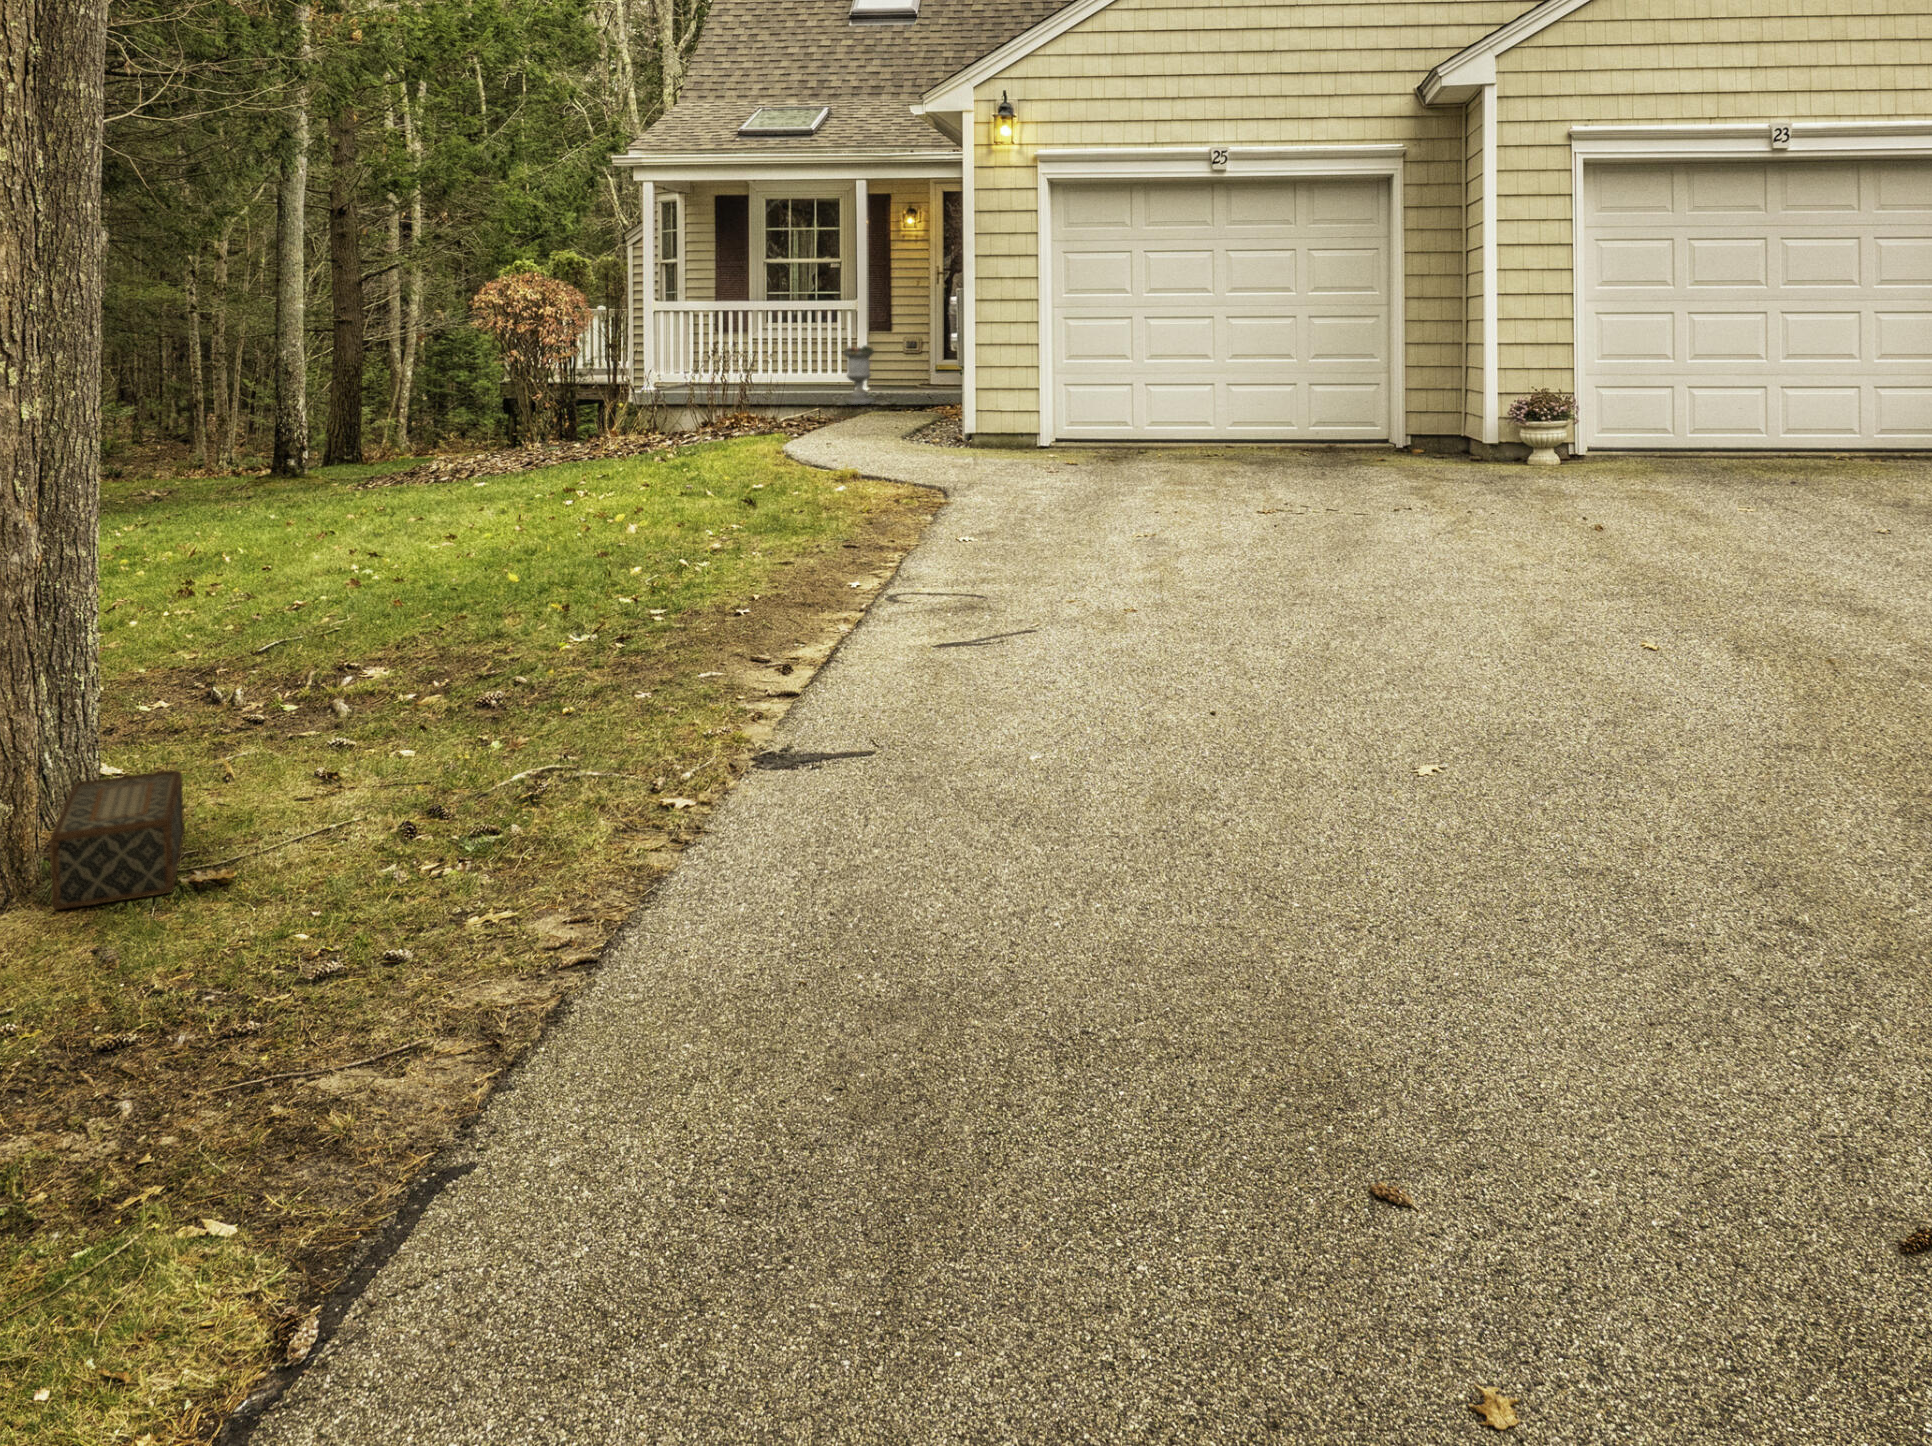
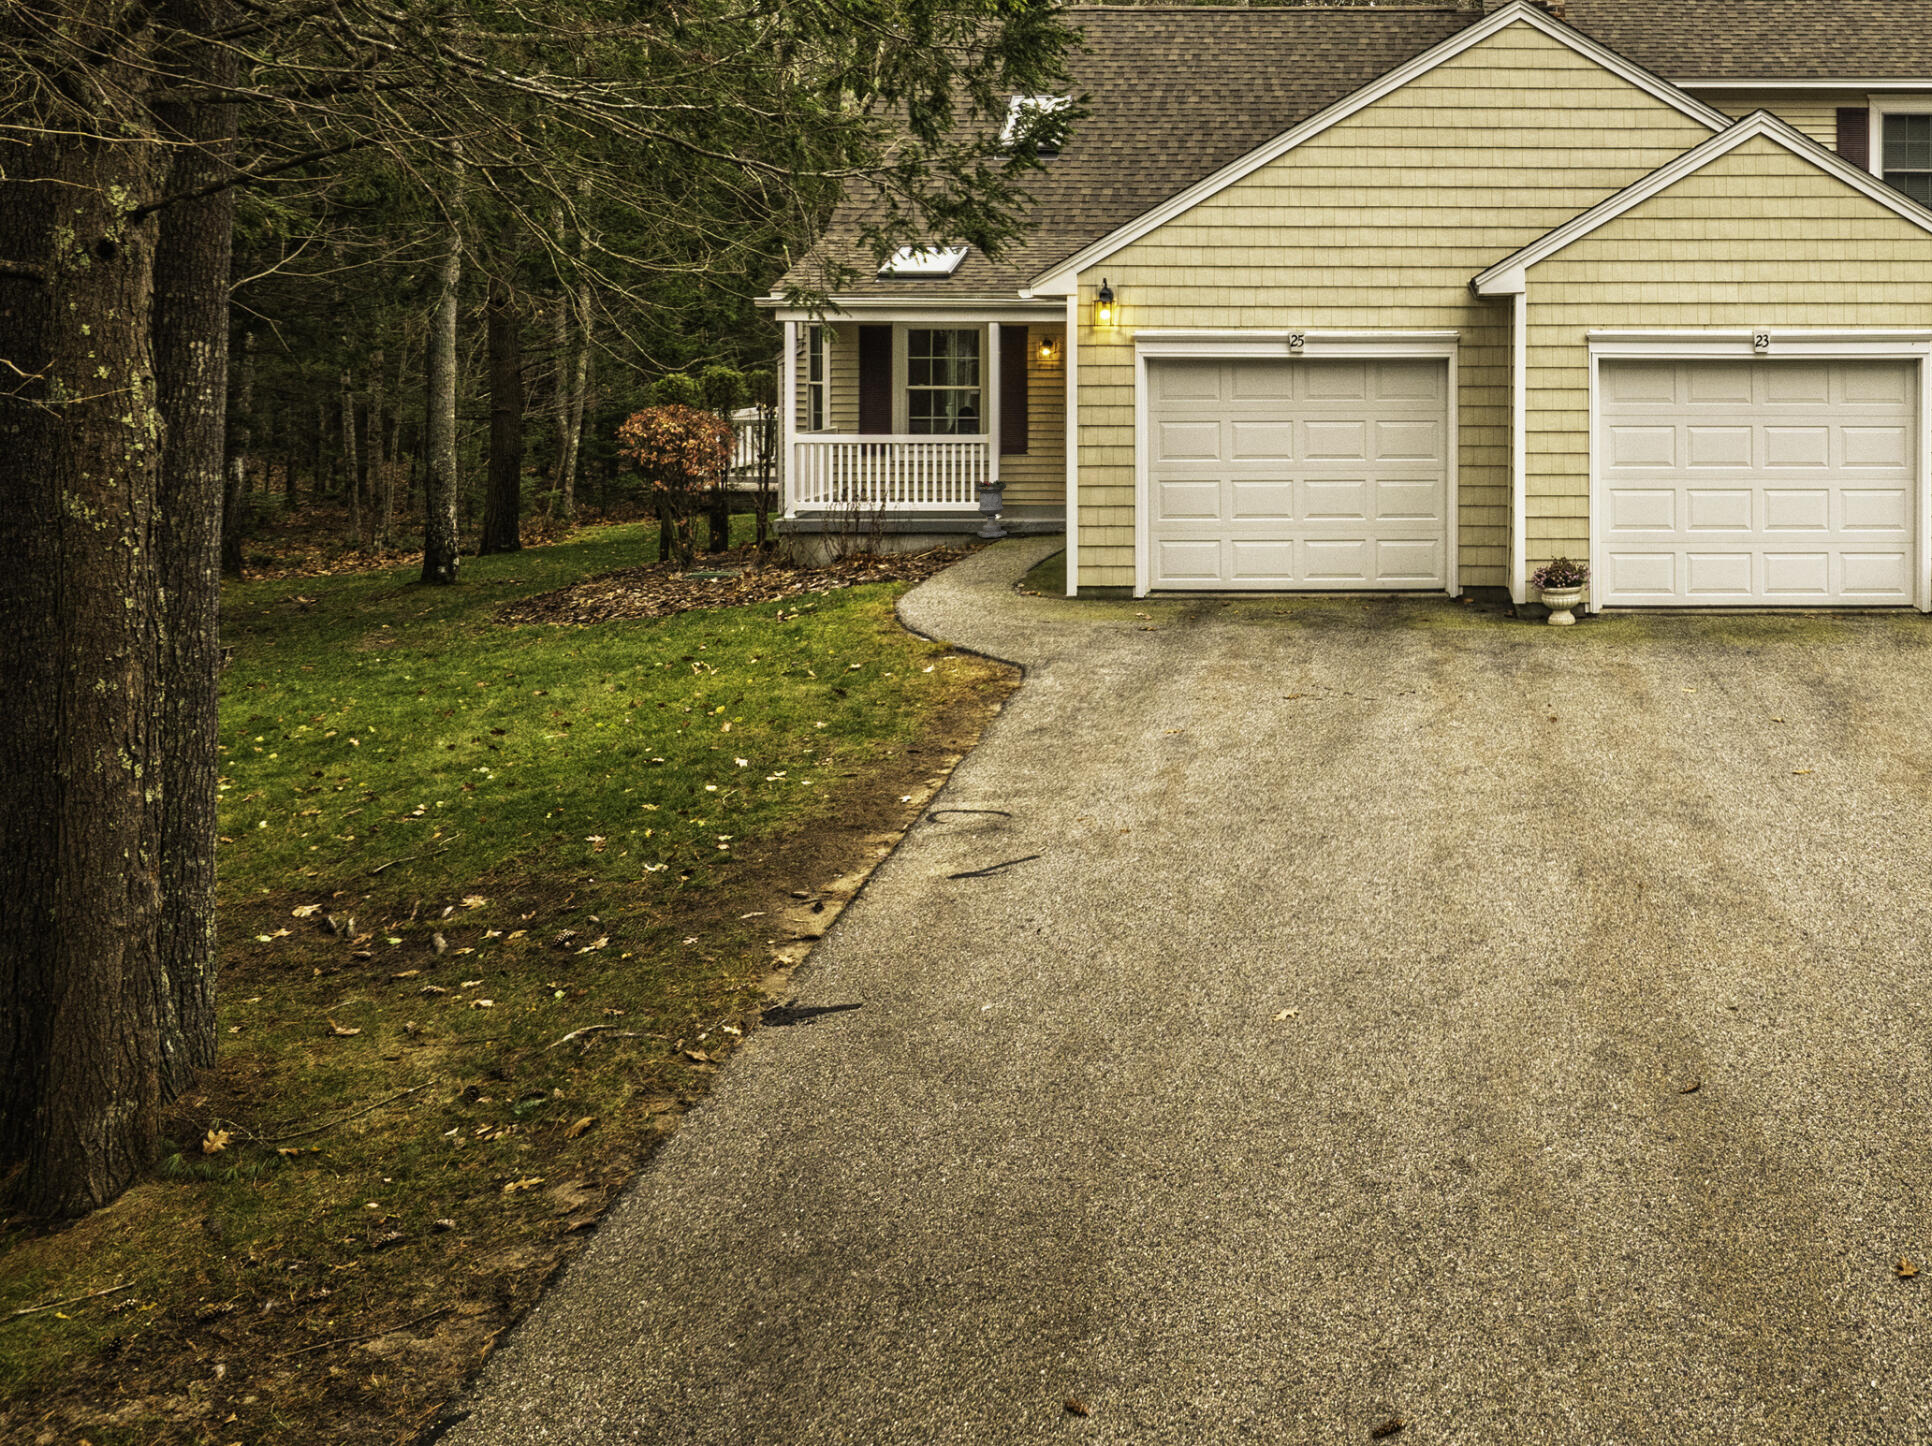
woven basket: present [49,769,184,910] -> none [221,1040,318,1157]

